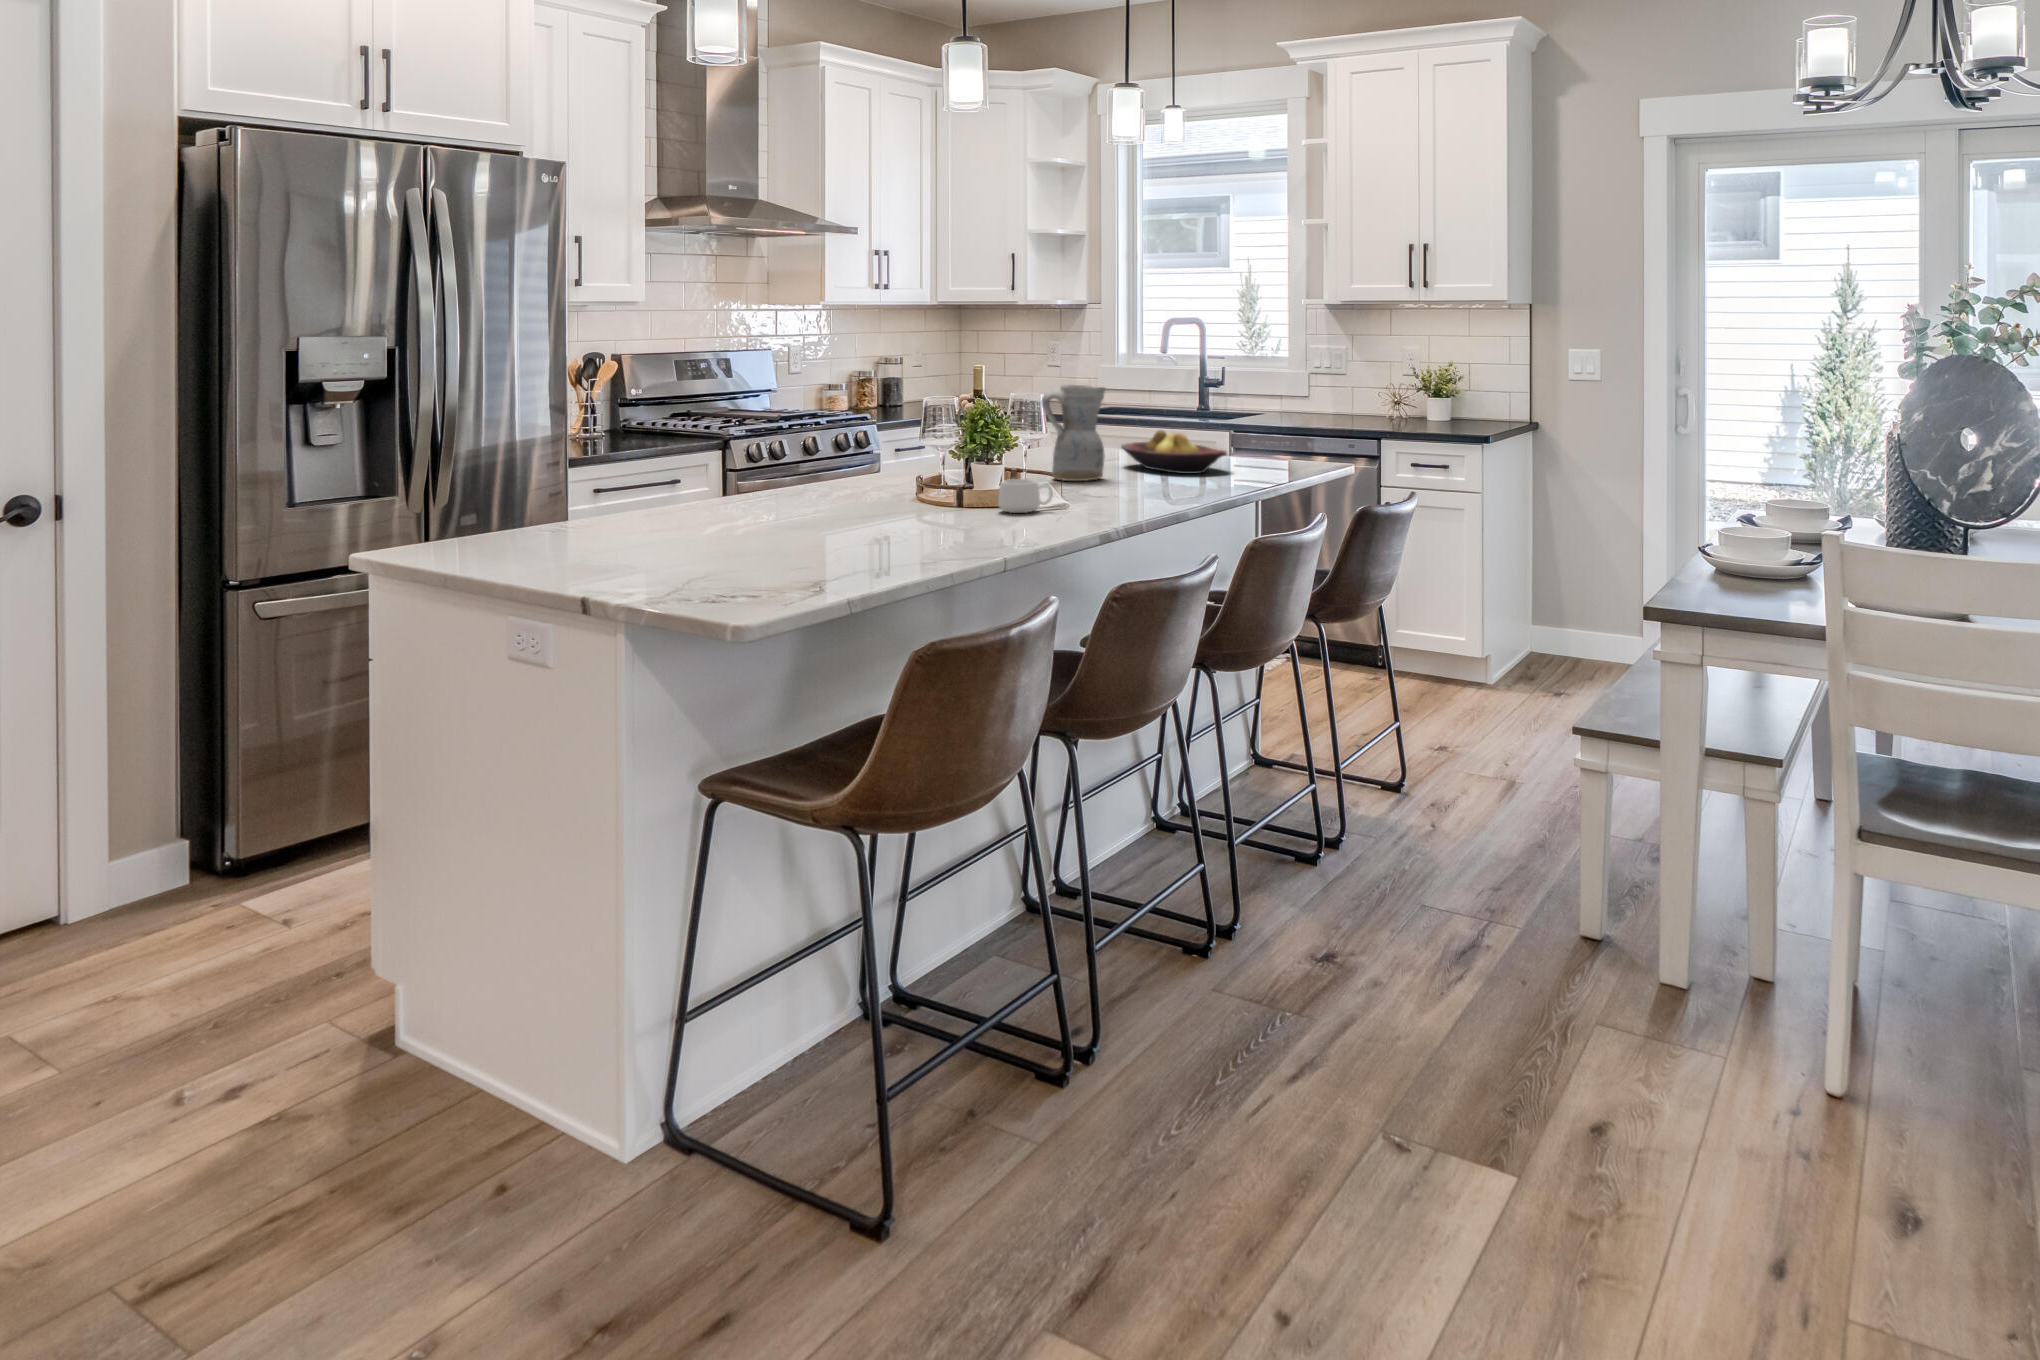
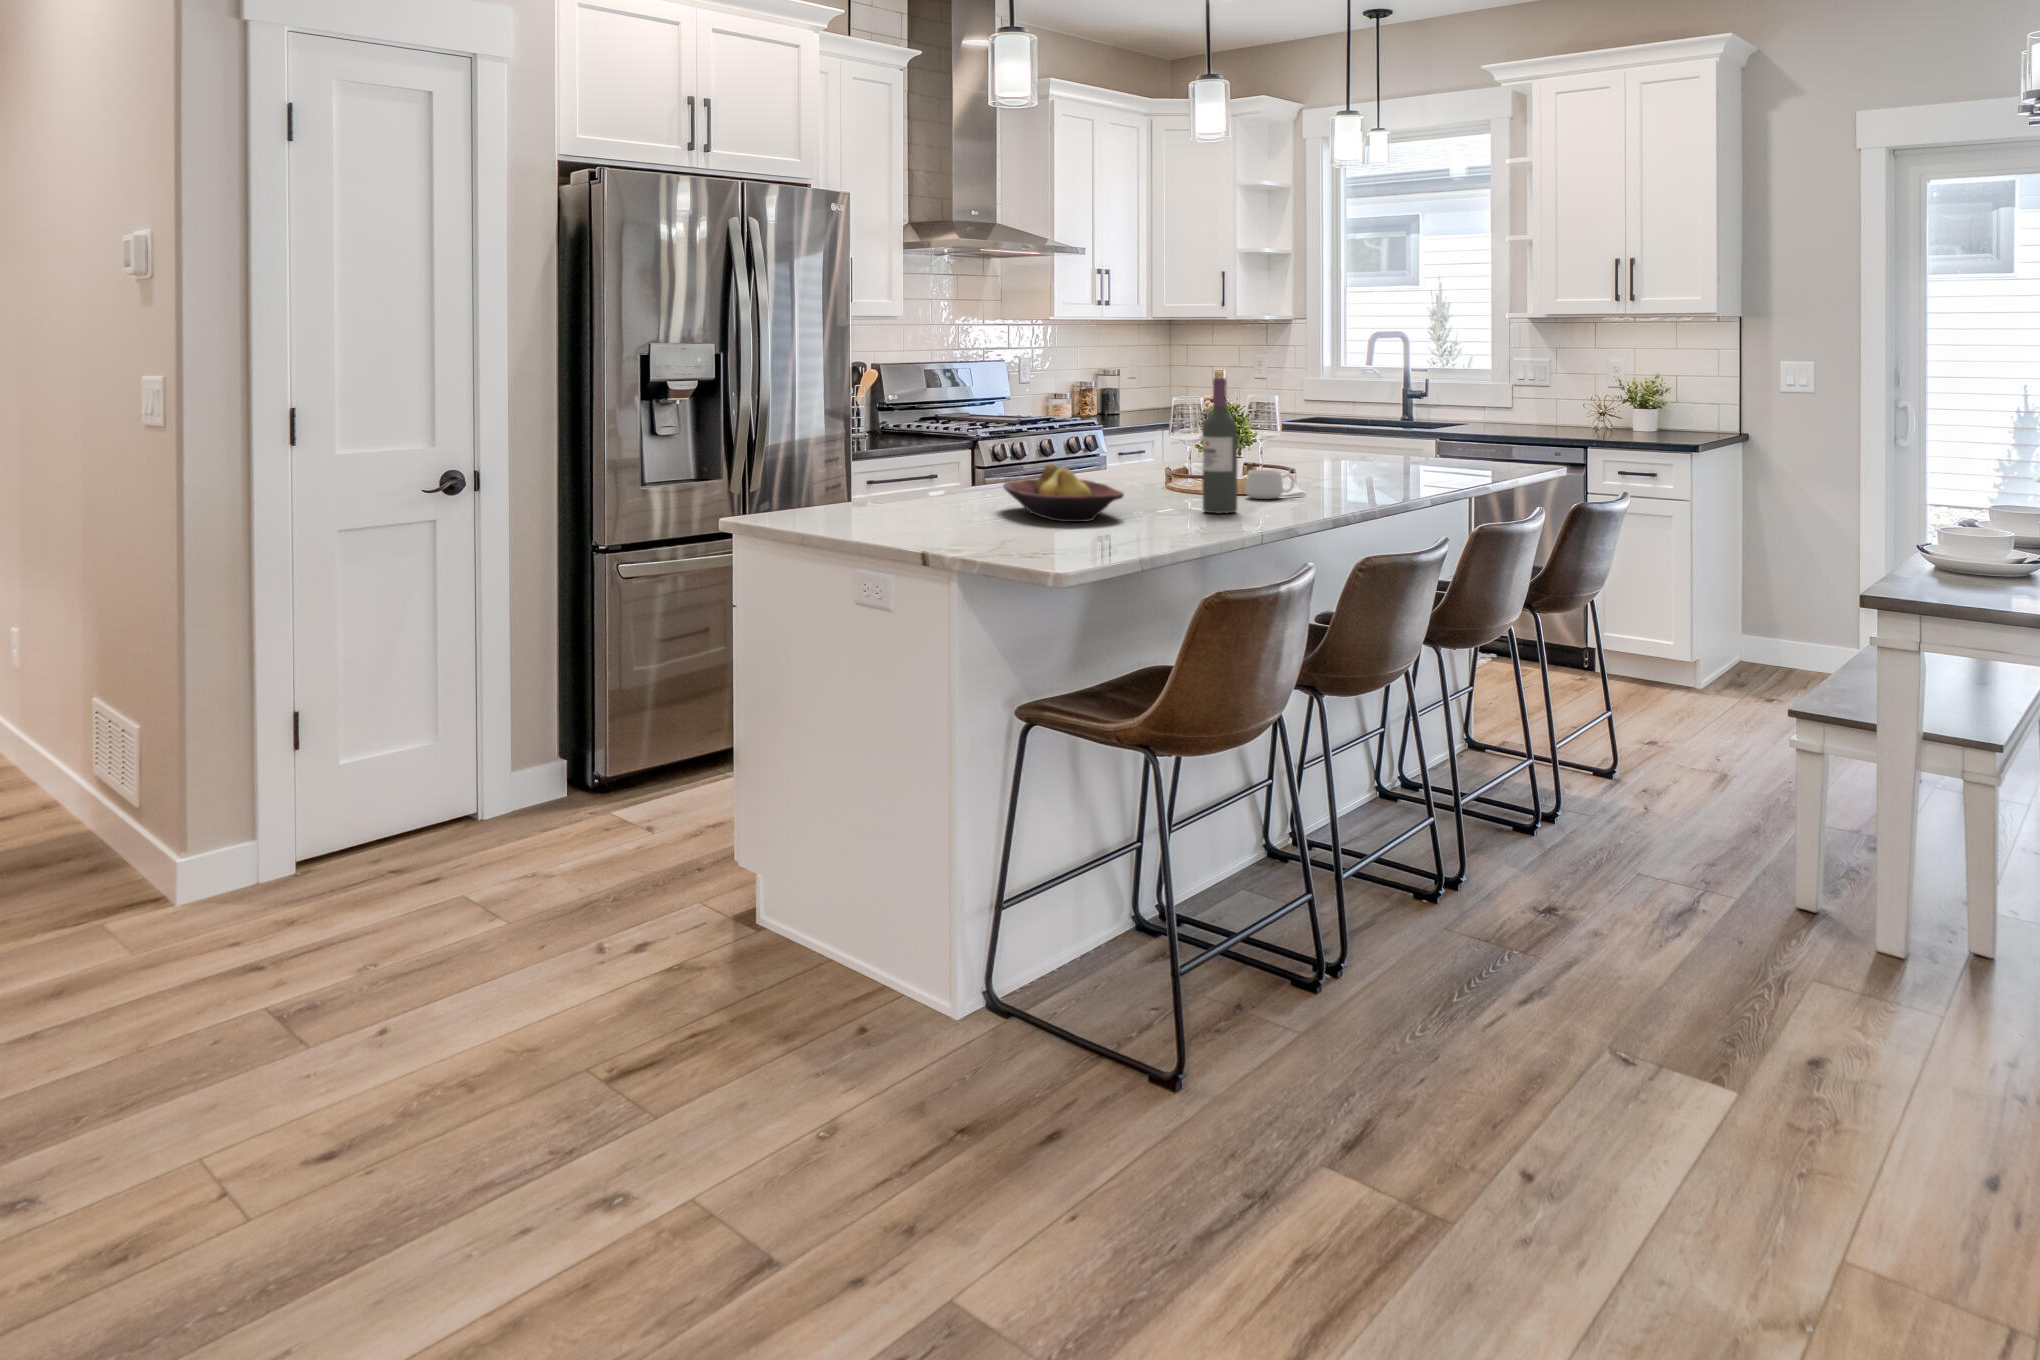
wine bottle: none [941,379,981,534] -> present [1203,378,1237,513]
ceramic pitcher: present [1042,385,1105,481] -> none [1274,388,1333,476]
fruit bowl: present [1121,430,1227,474] -> present [1003,464,1124,522]

